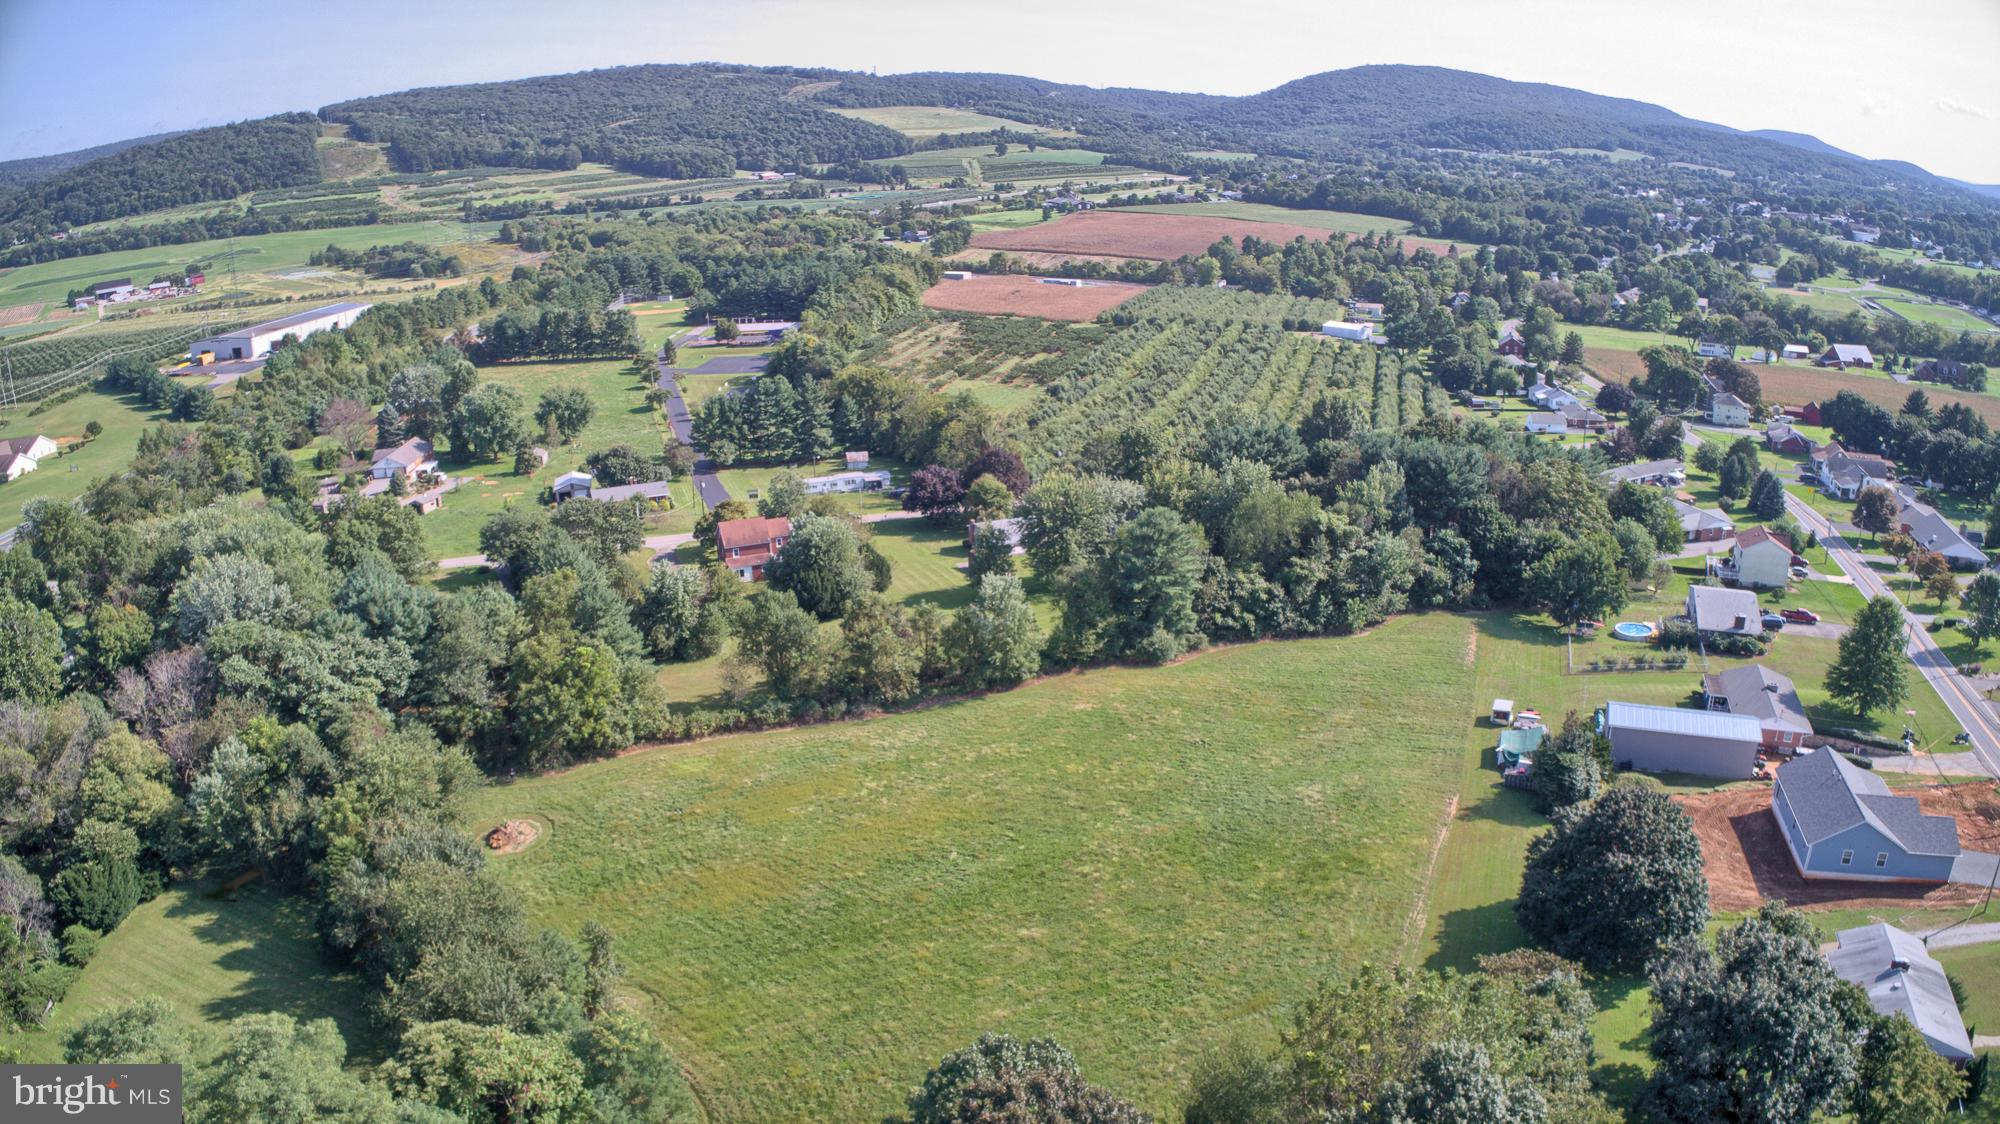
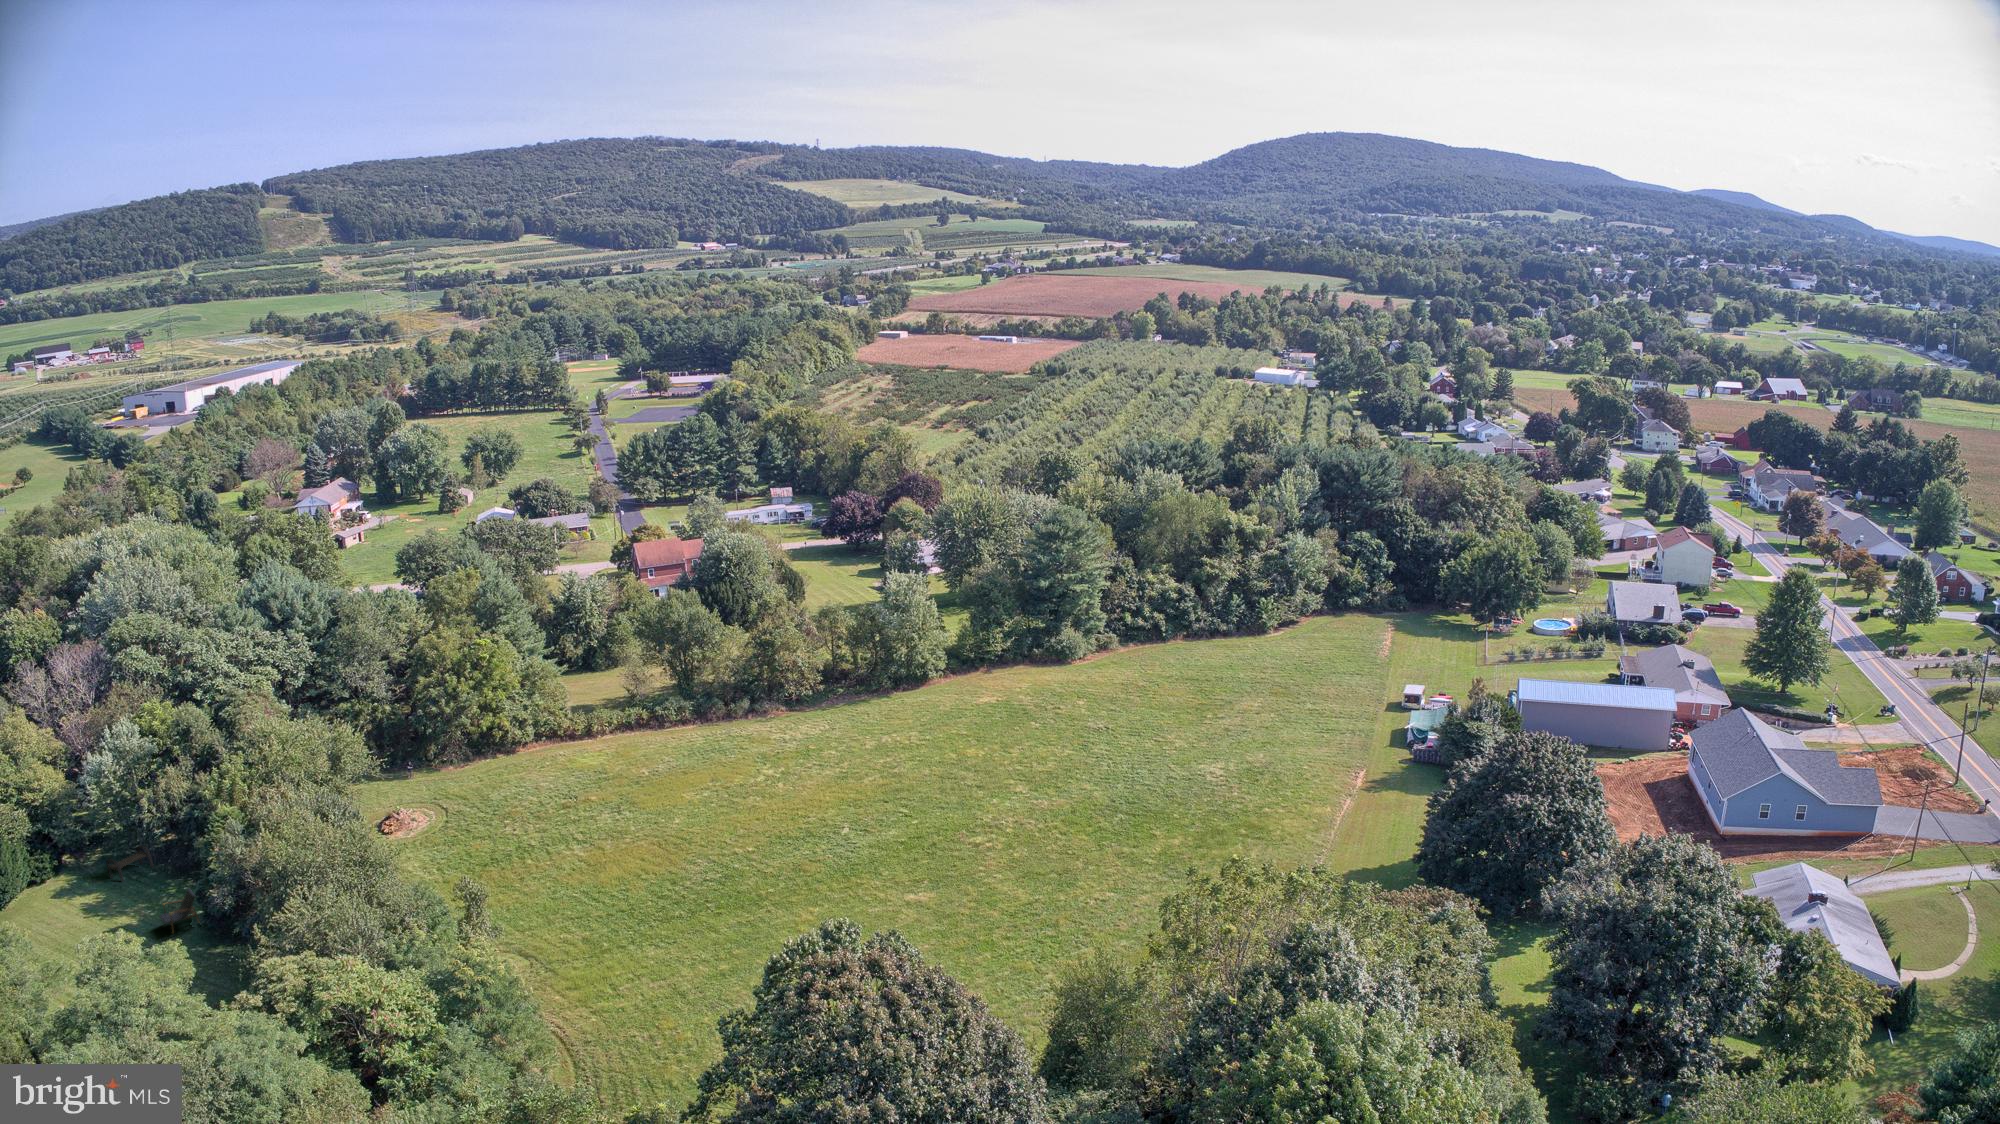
lounge chair: none [279,916,320,964] -> present [159,889,199,932]

